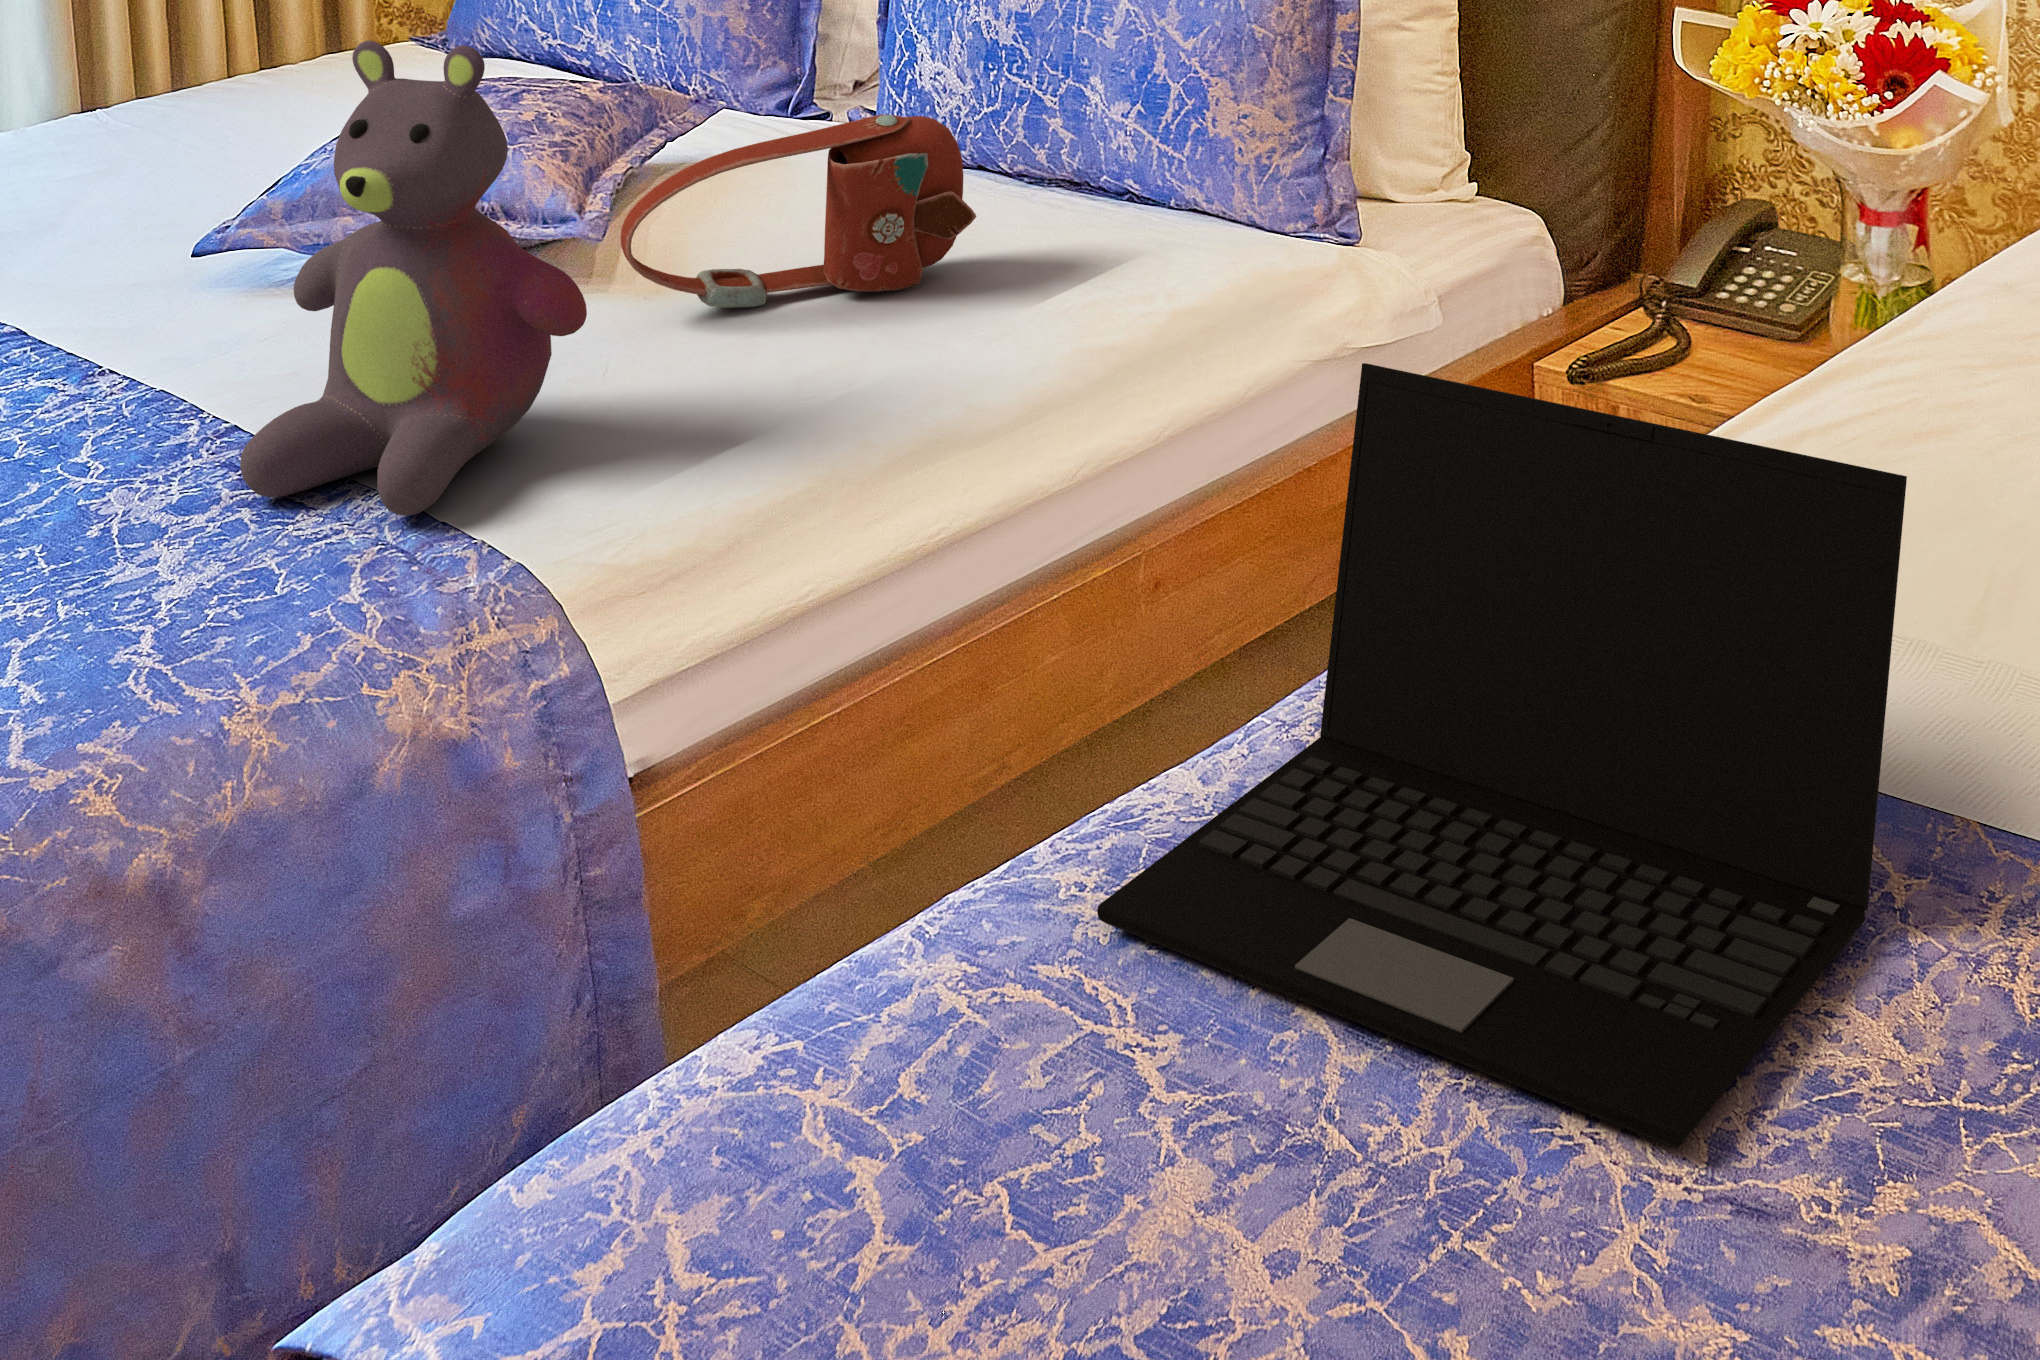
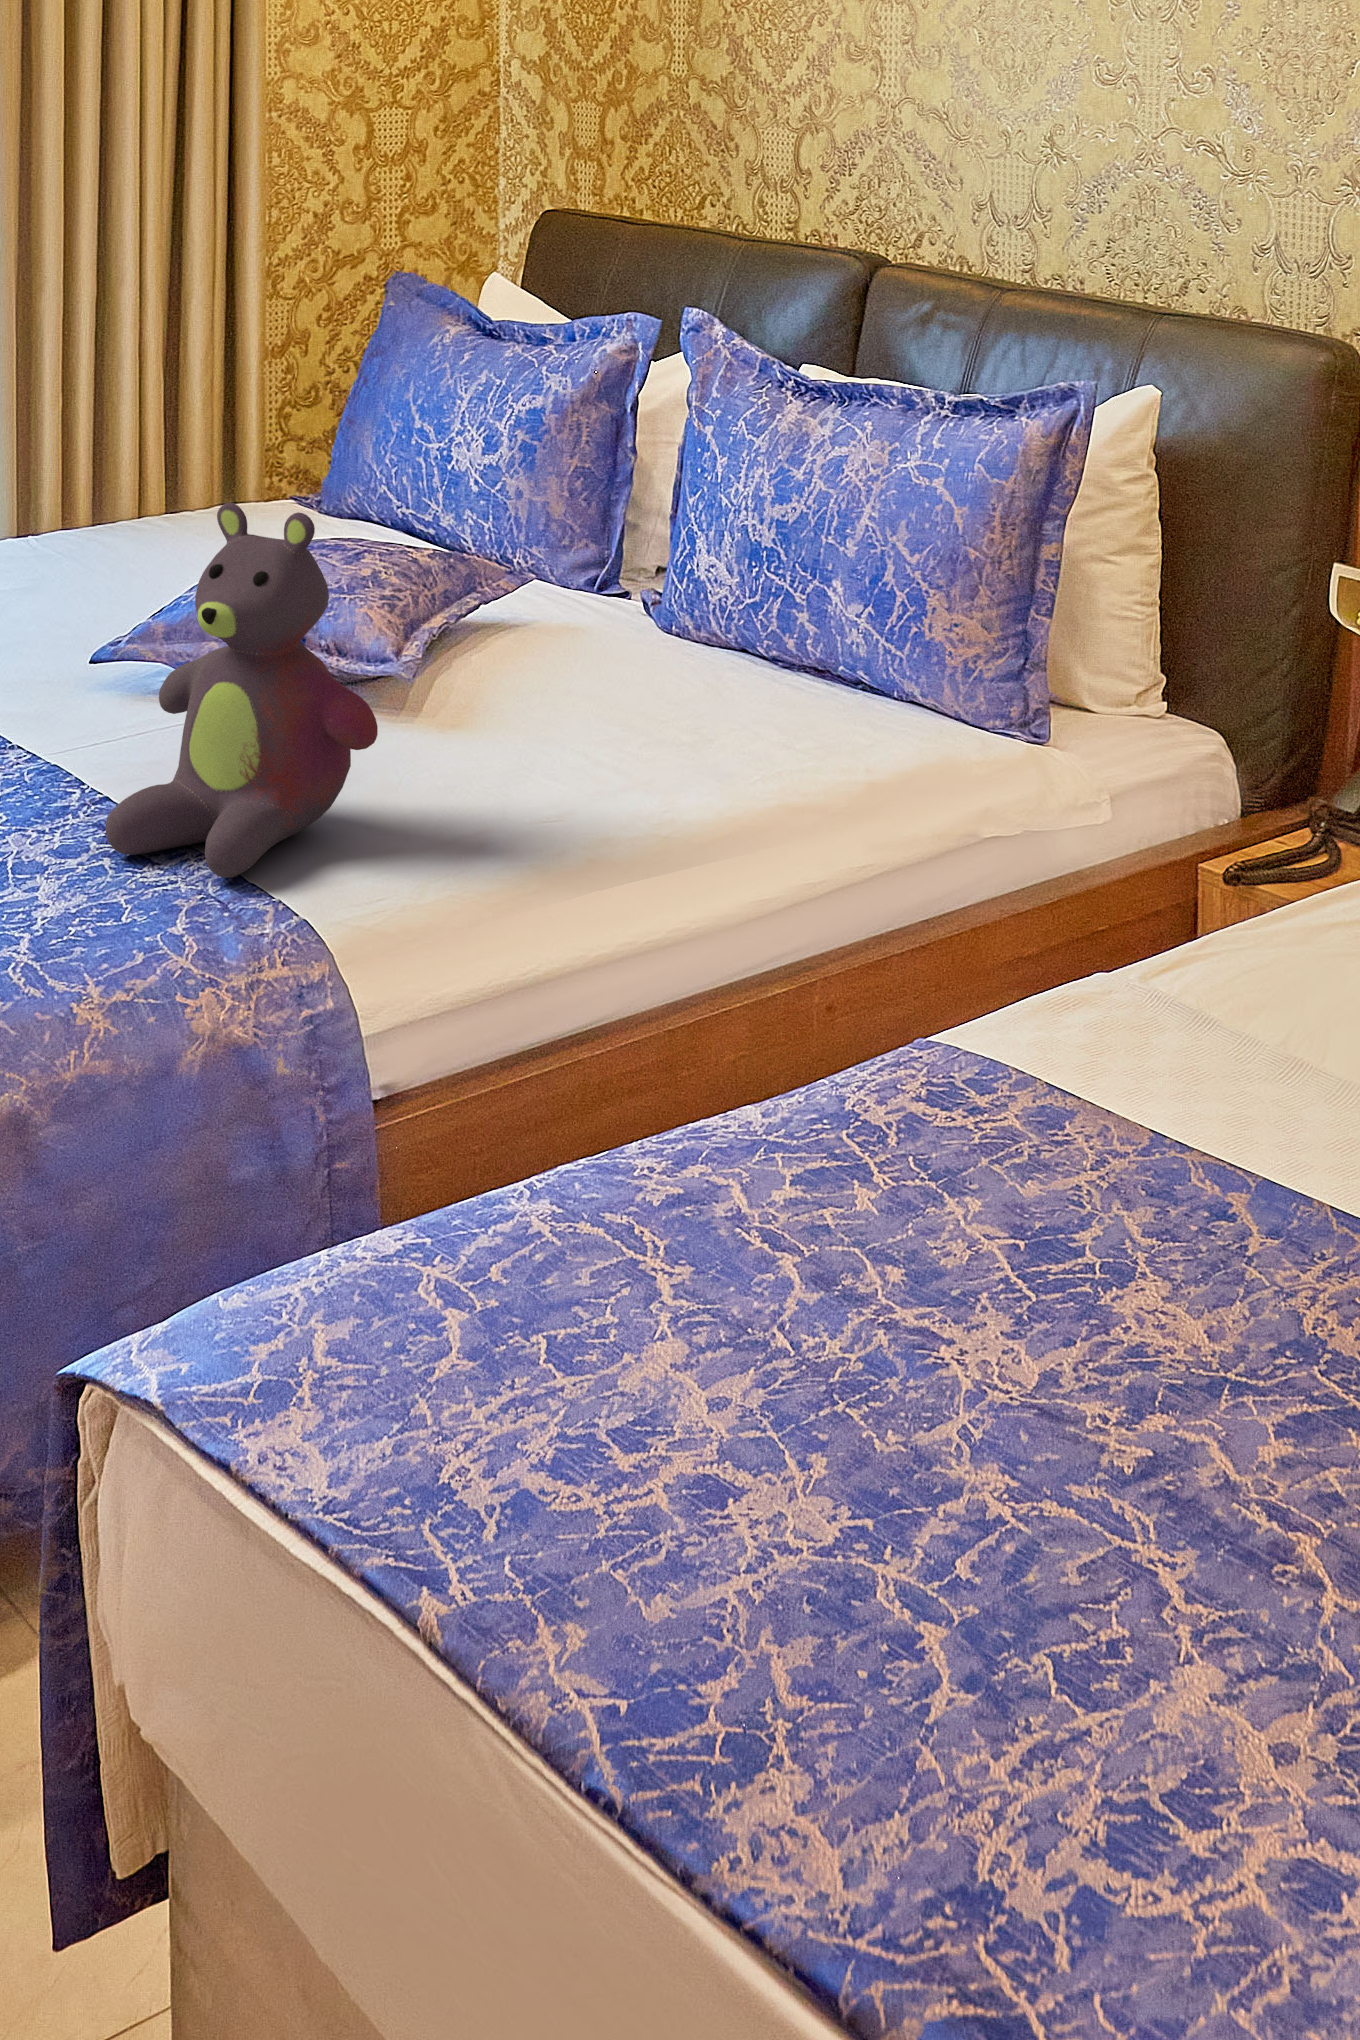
handbag: present [620,114,976,308] -> none [422,598,716,749]
laptop: present [1097,363,1907,1148] -> none [661,813,1272,1371]

